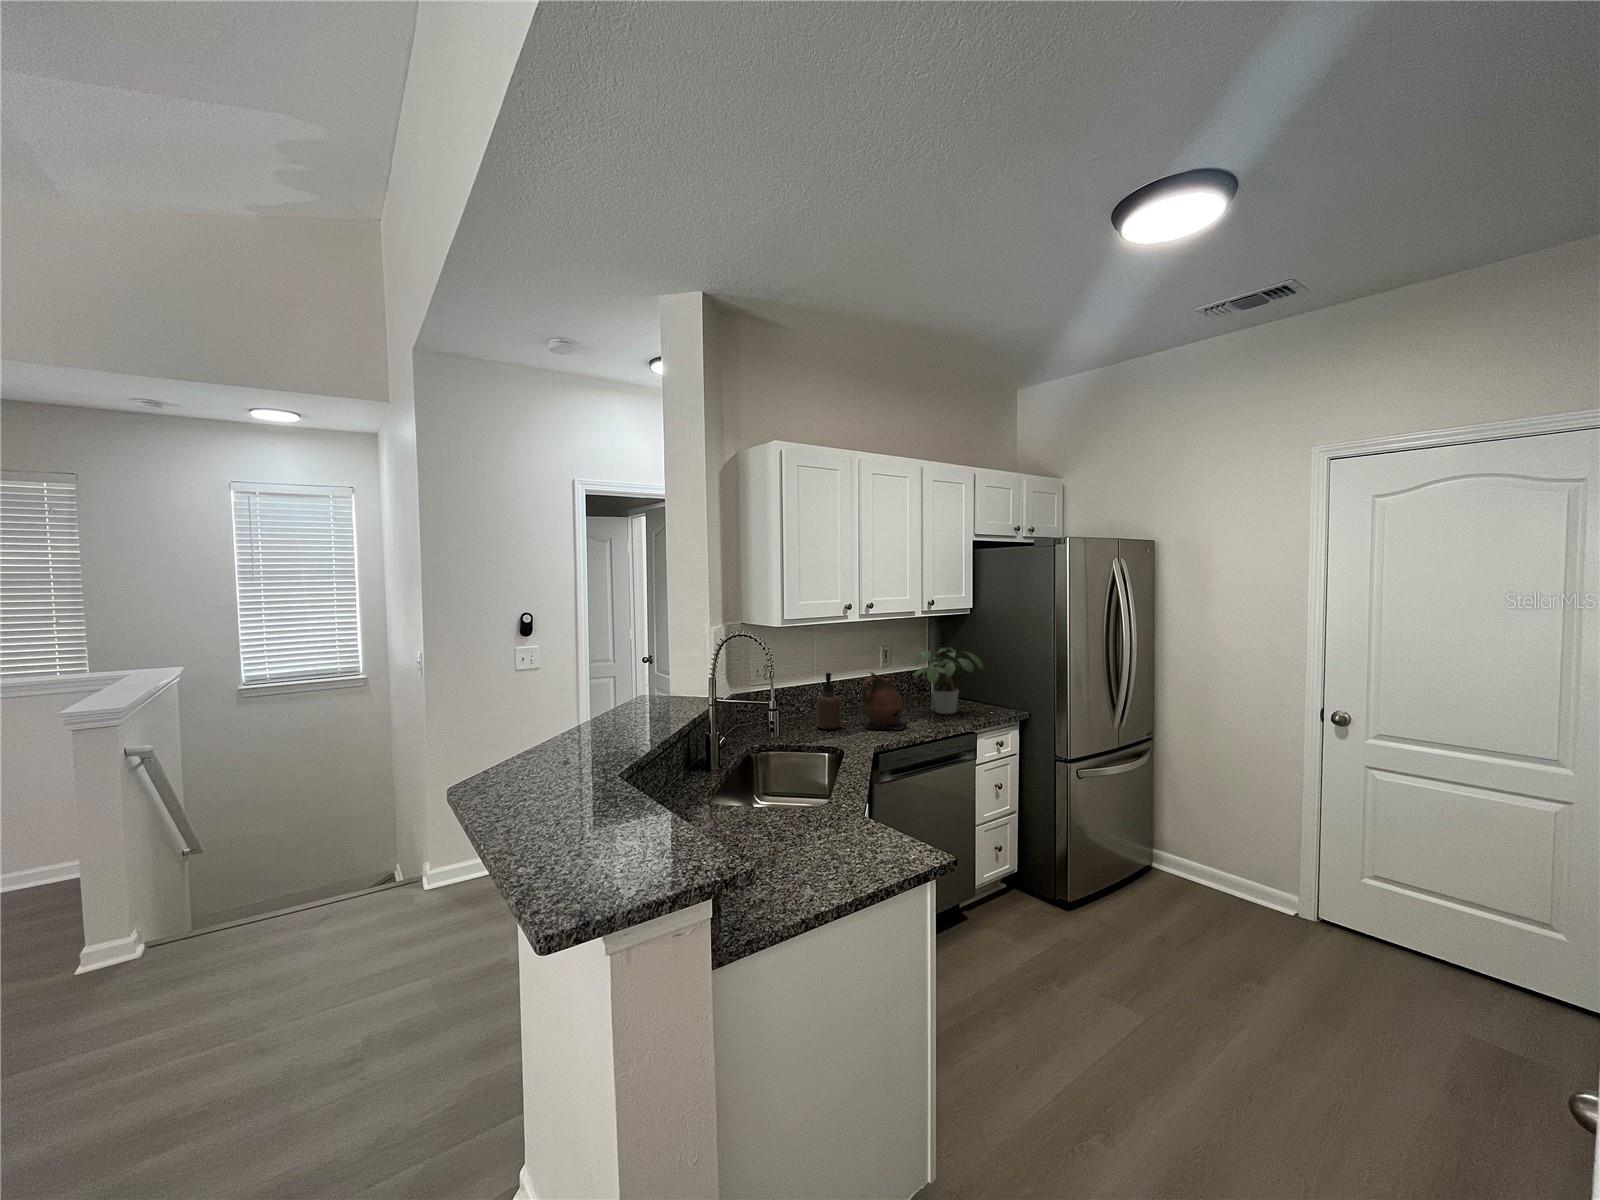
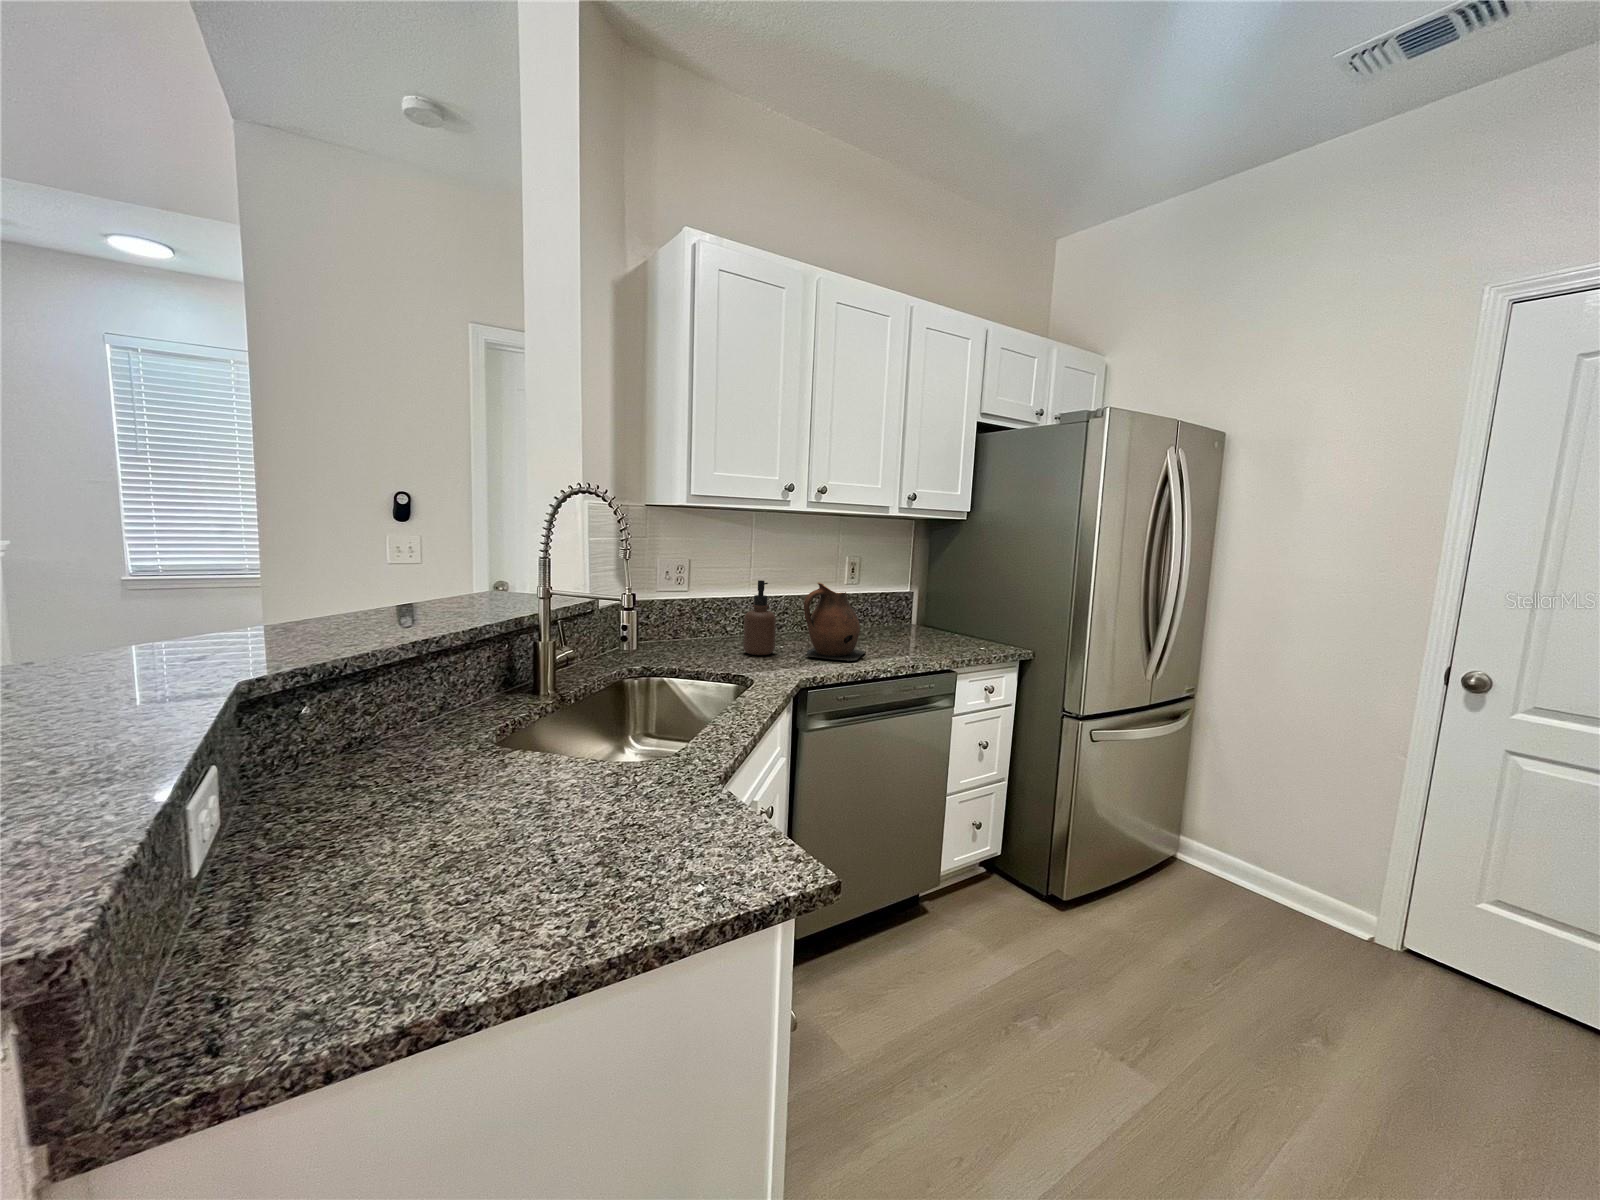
potted plant: present [914,648,983,714] -> none [881,561,976,647]

